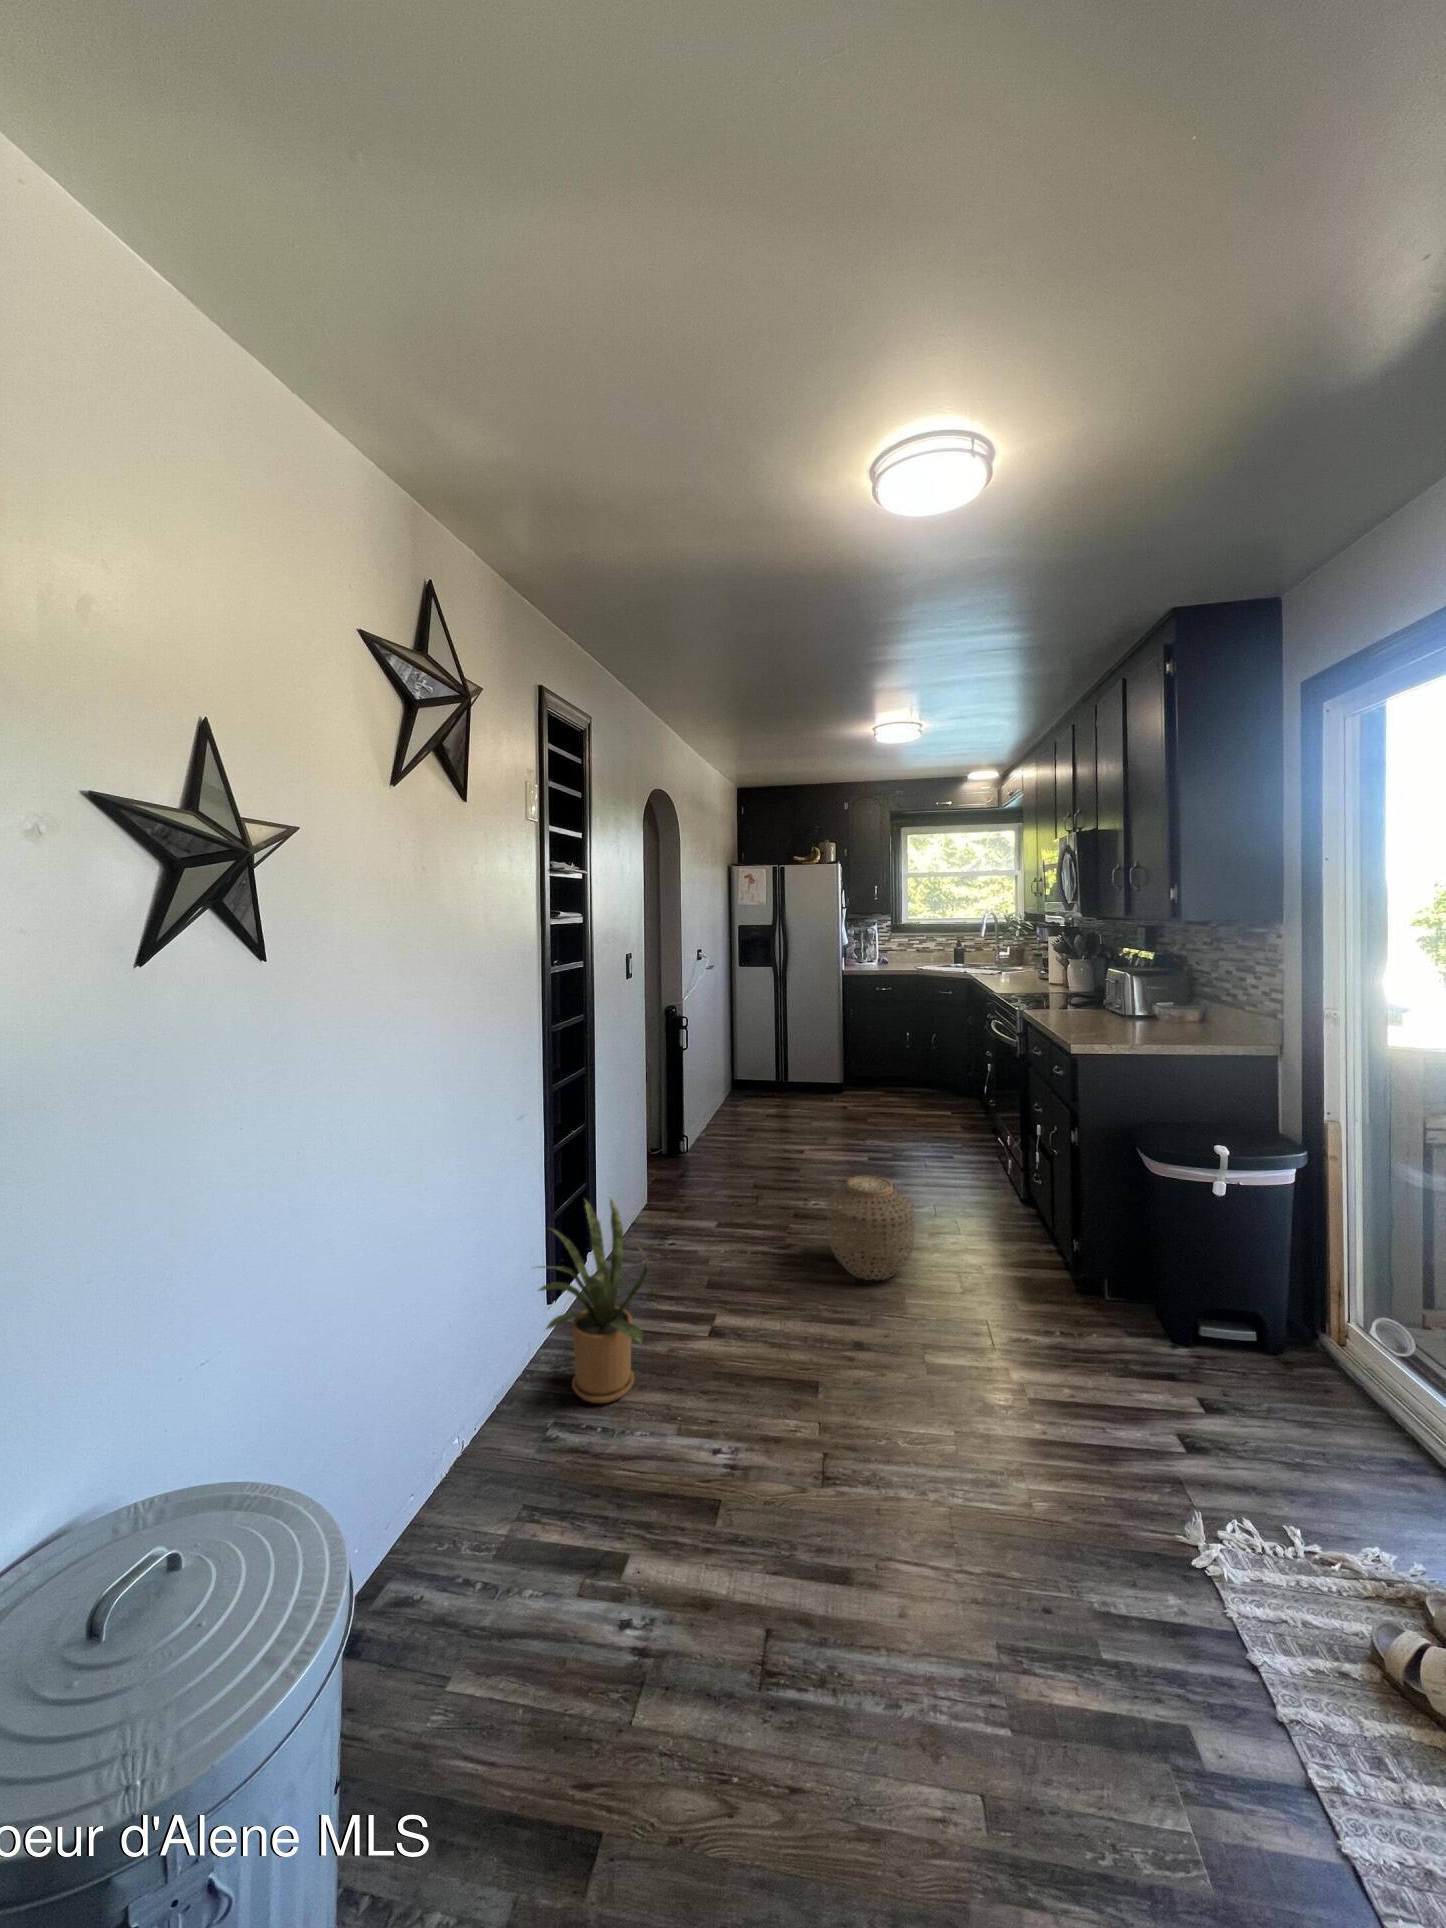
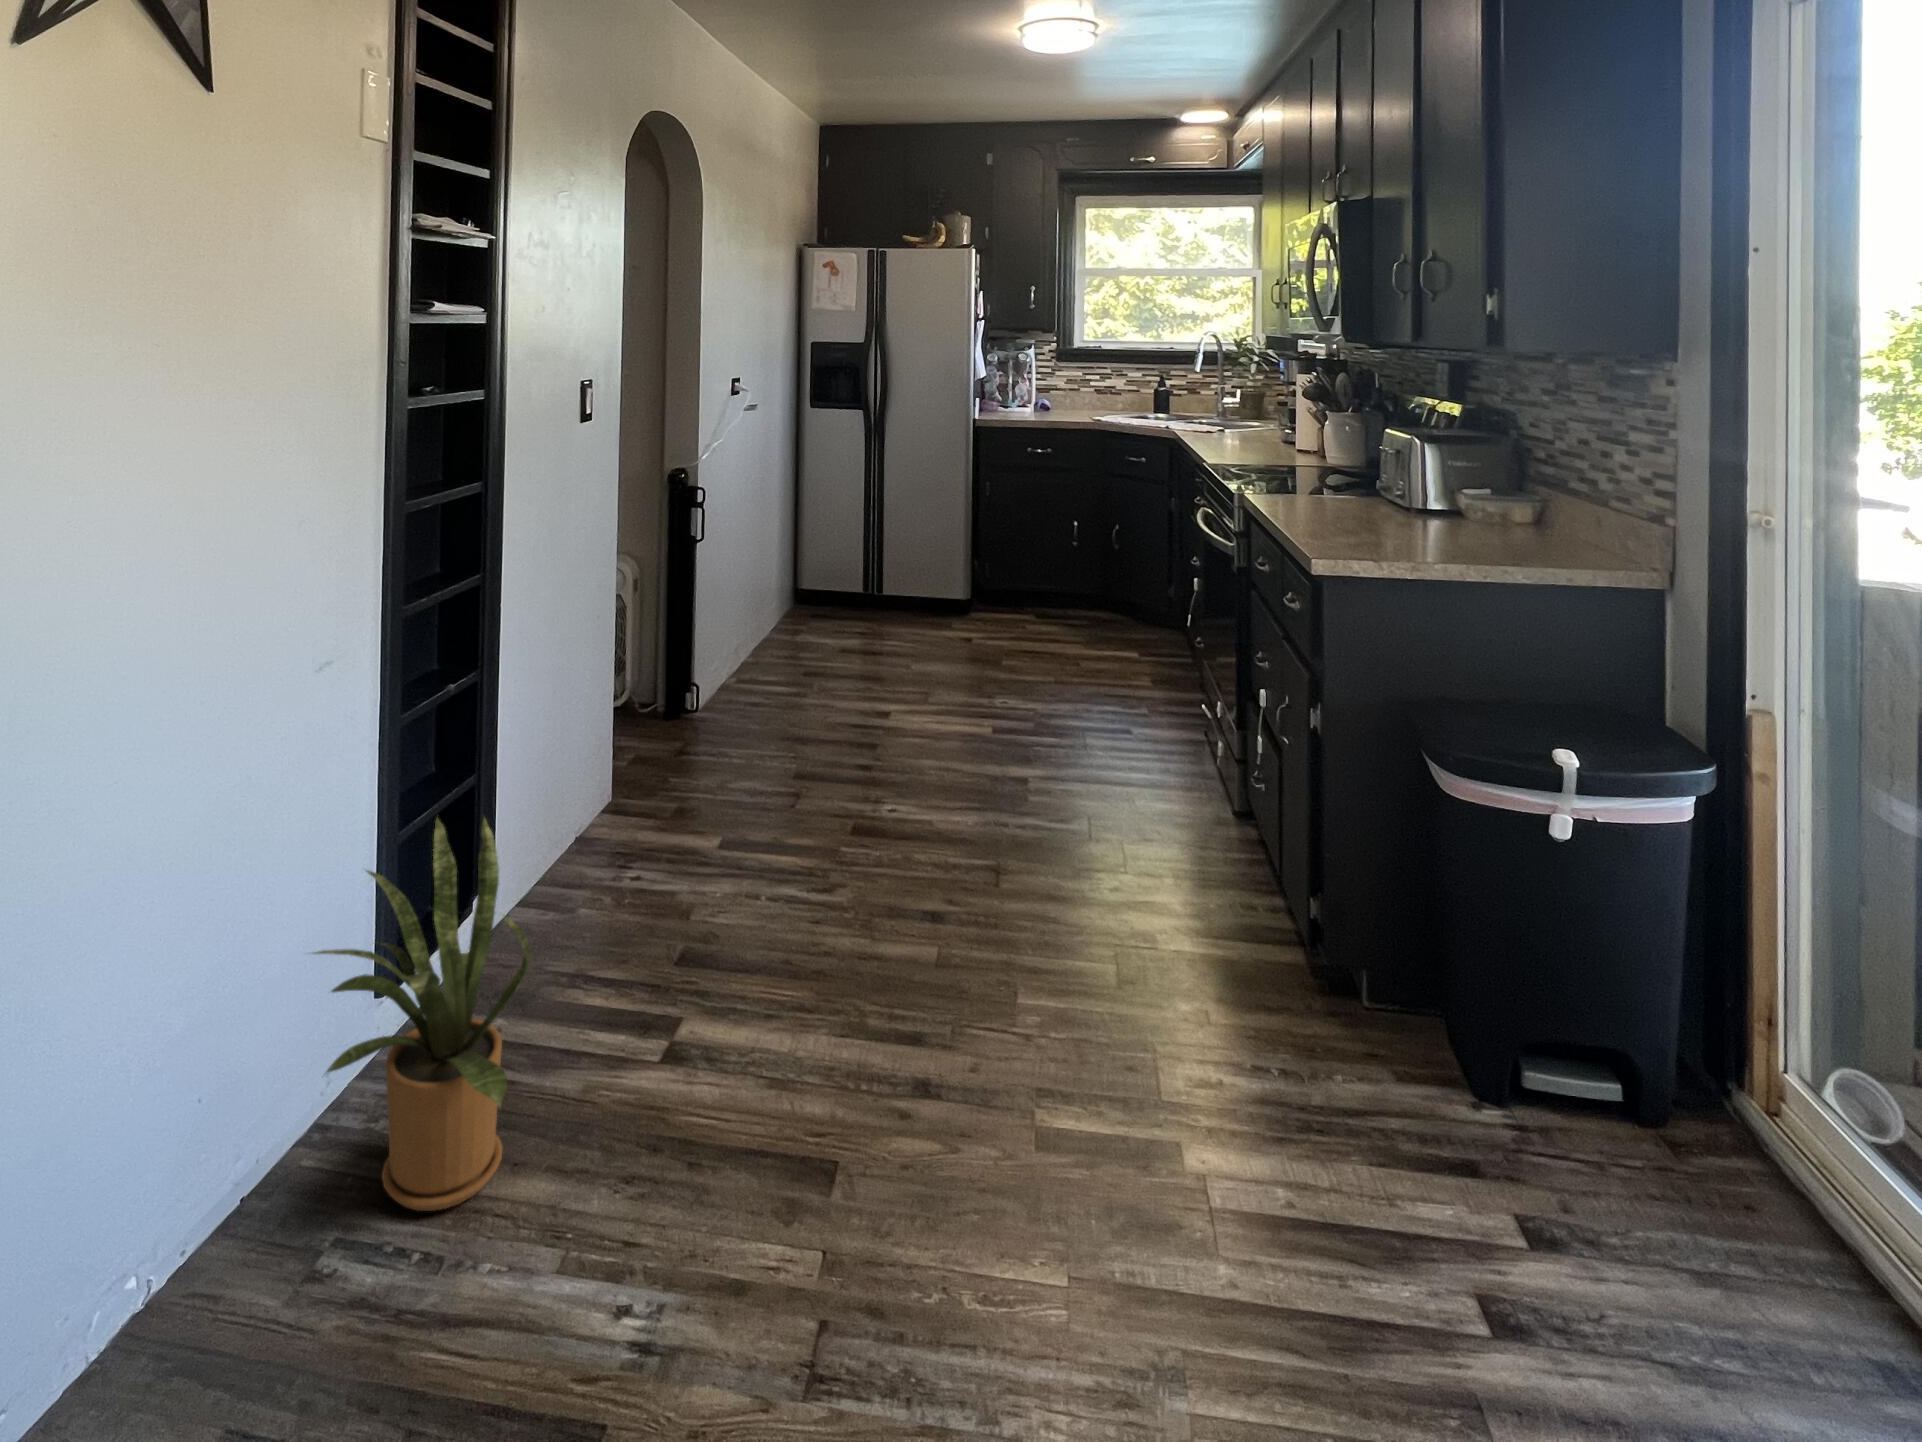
woven basket: present [827,1176,914,1280] -> none [897,772,1045,958]

